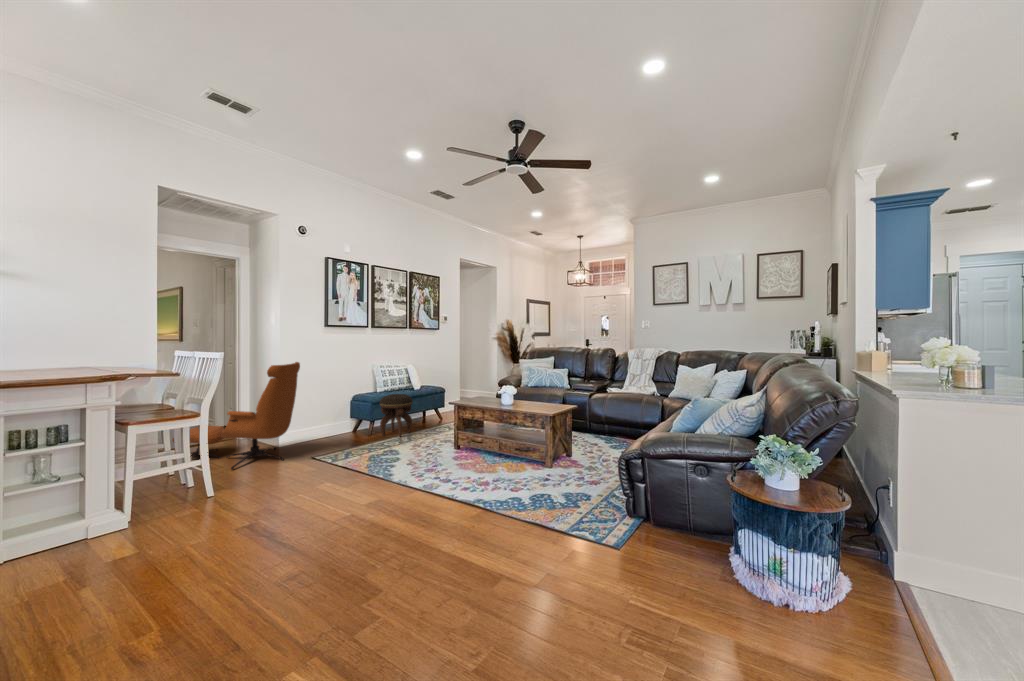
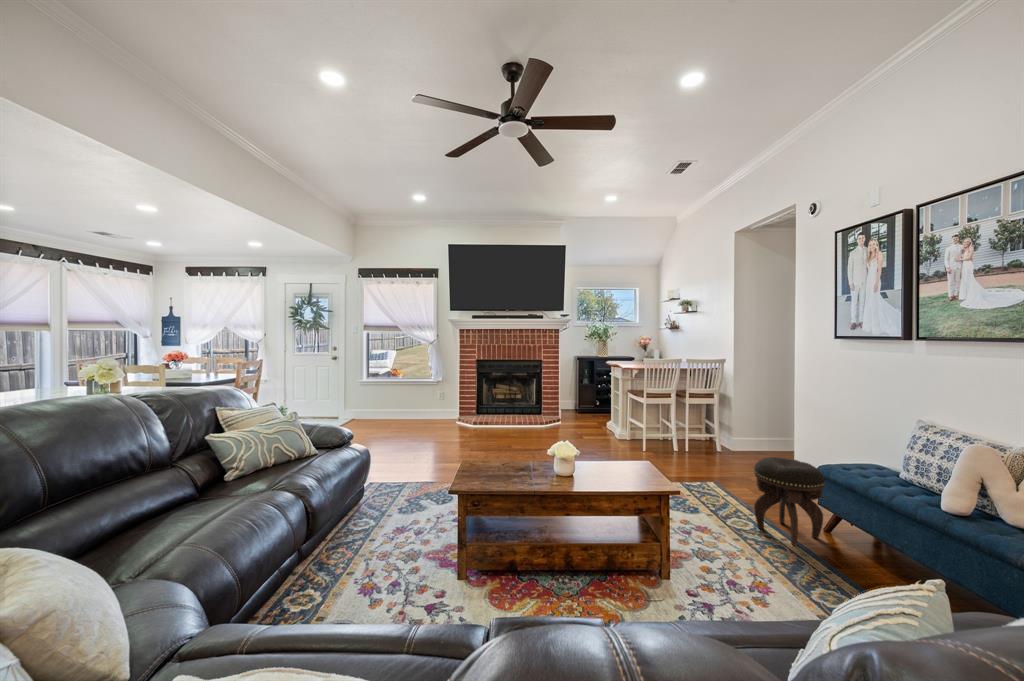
lounge chair: present [172,362,300,470] -> none [691,372,781,473]

